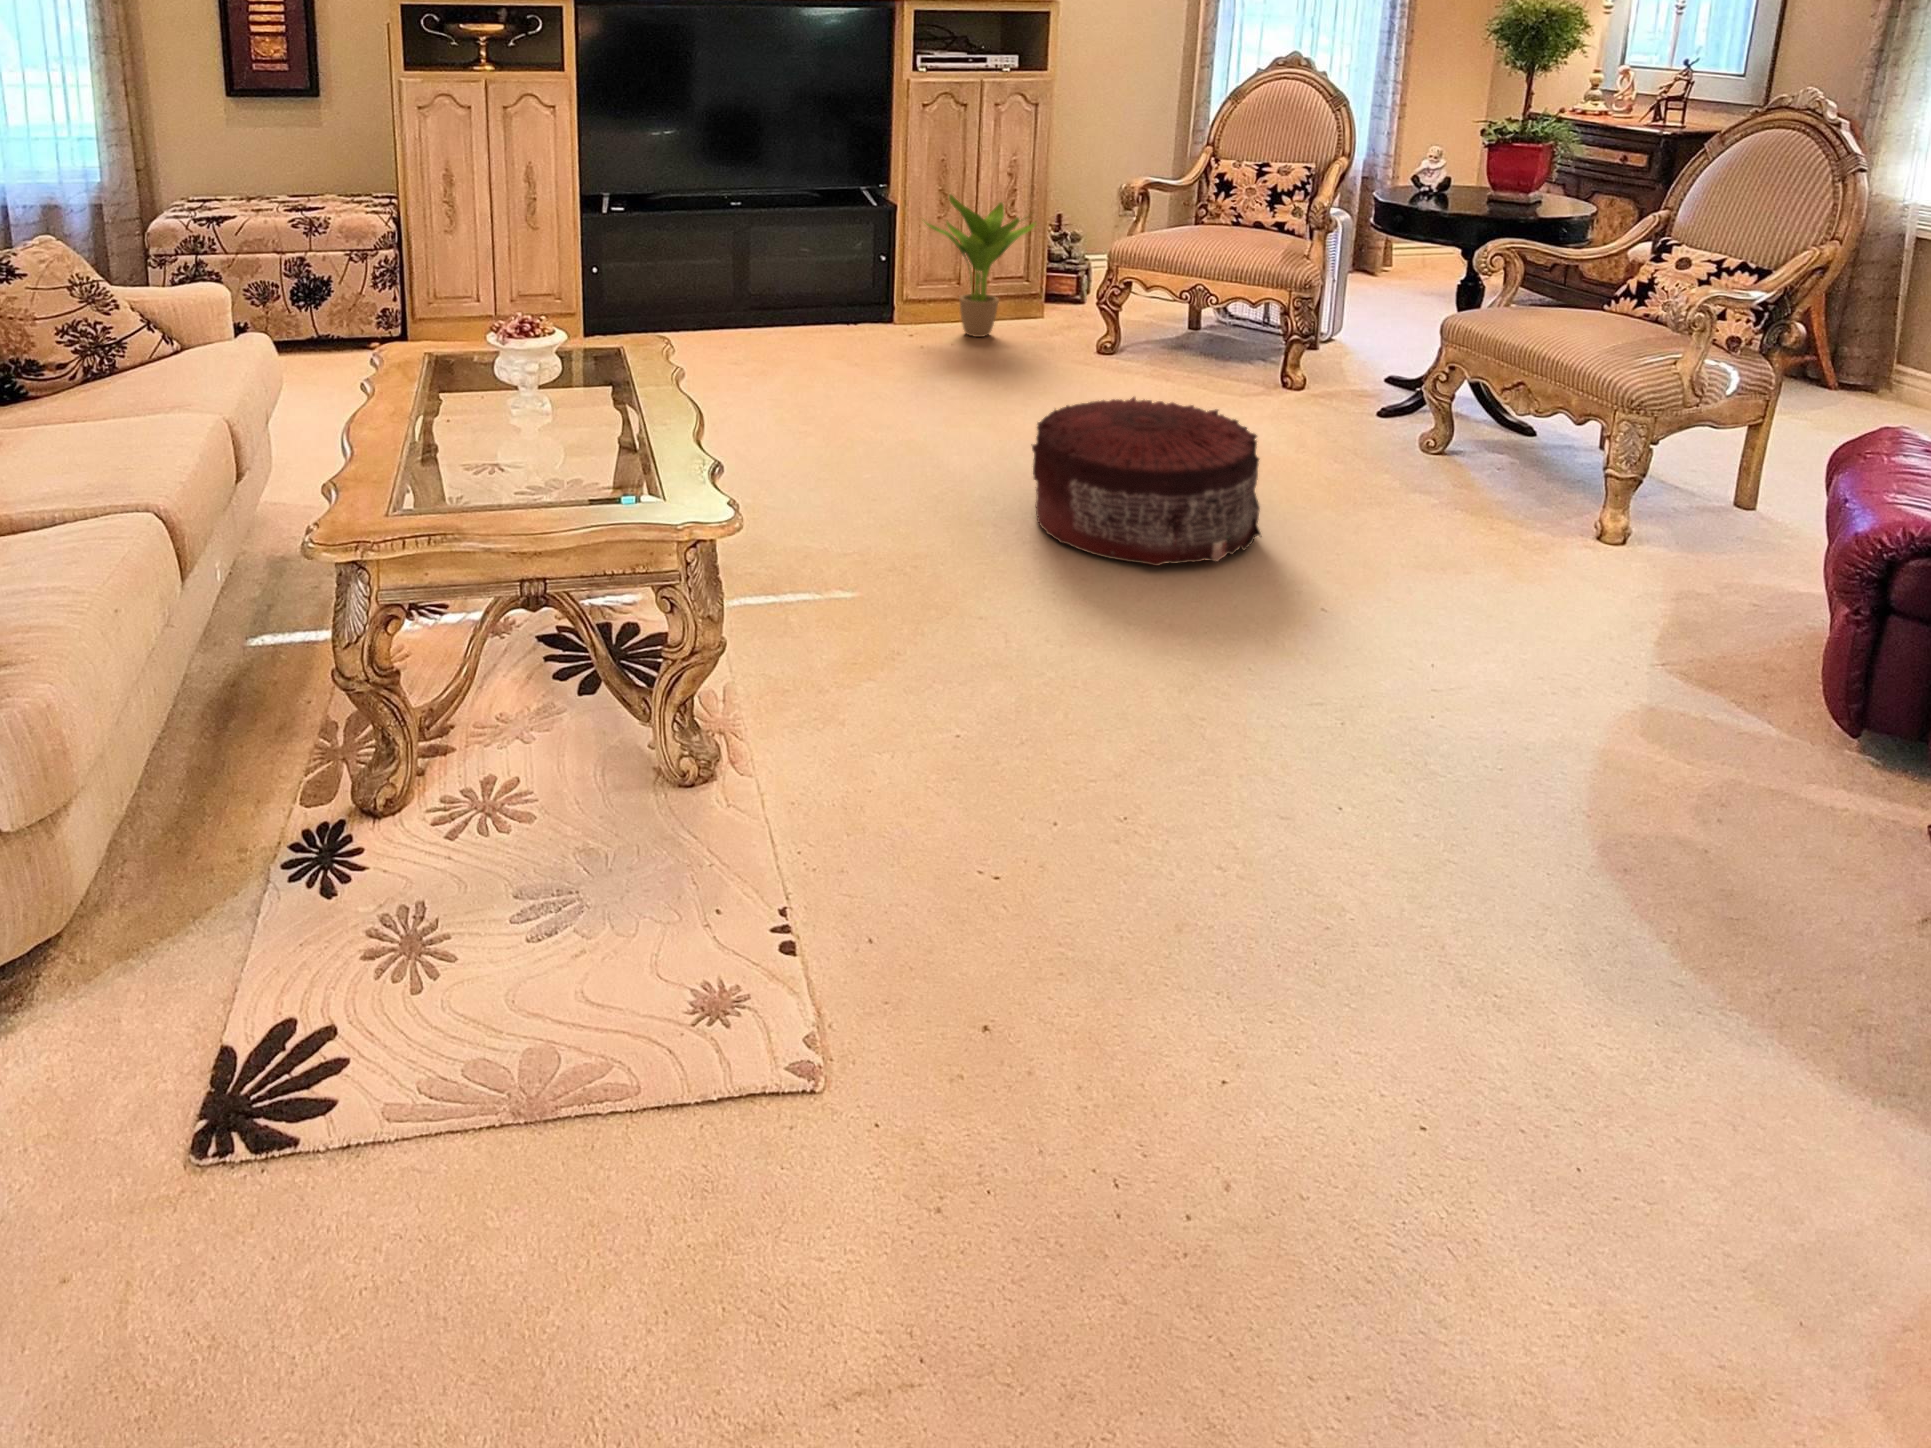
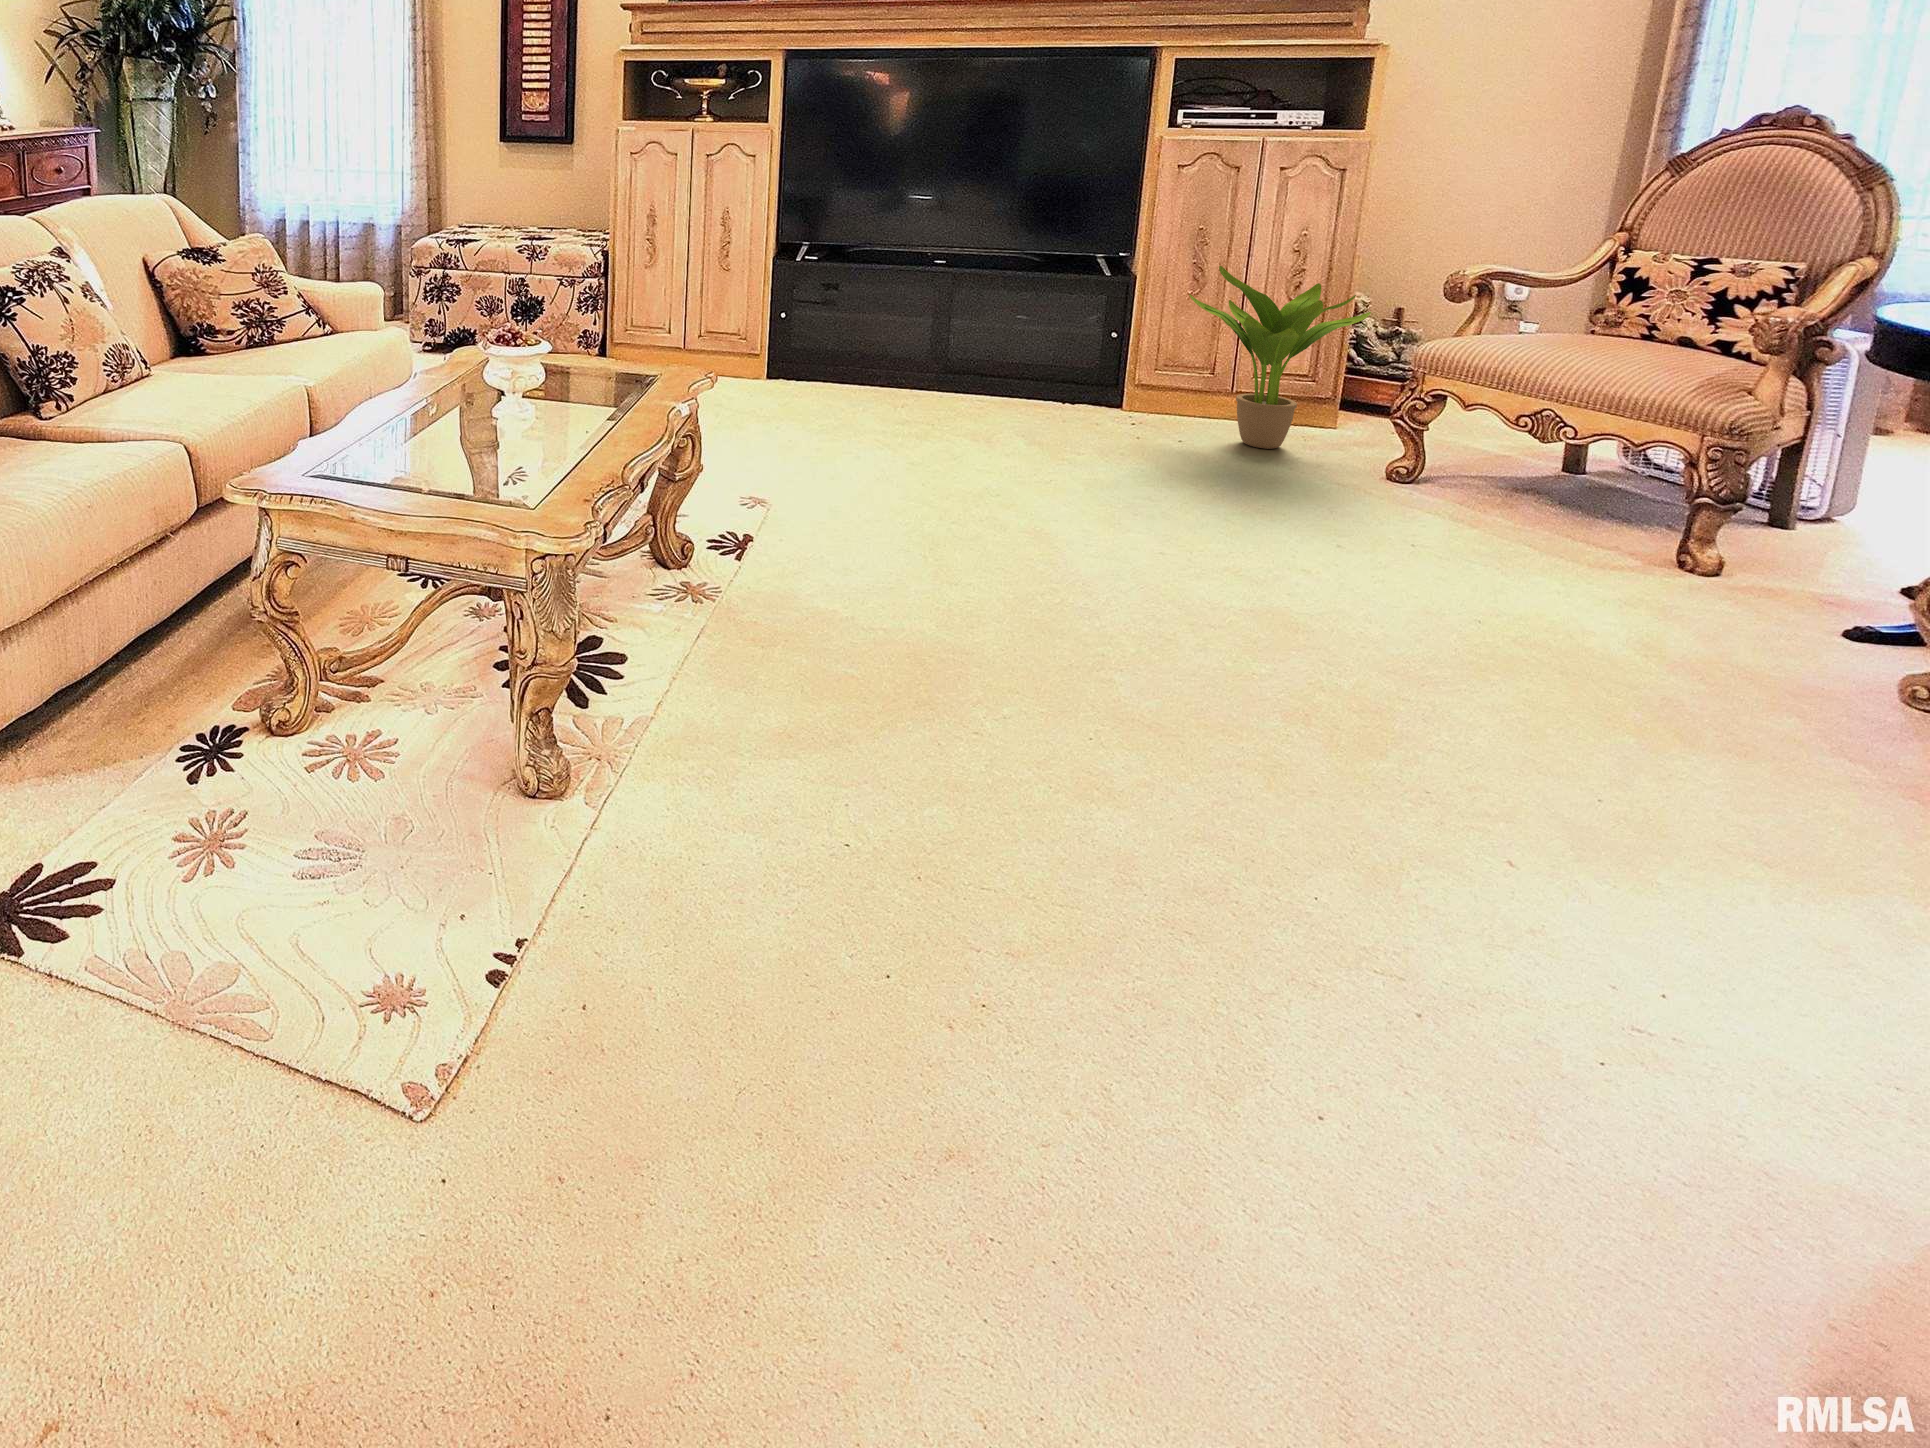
pouf: present [1032,397,1261,566] -> none [1164,528,1546,784]

